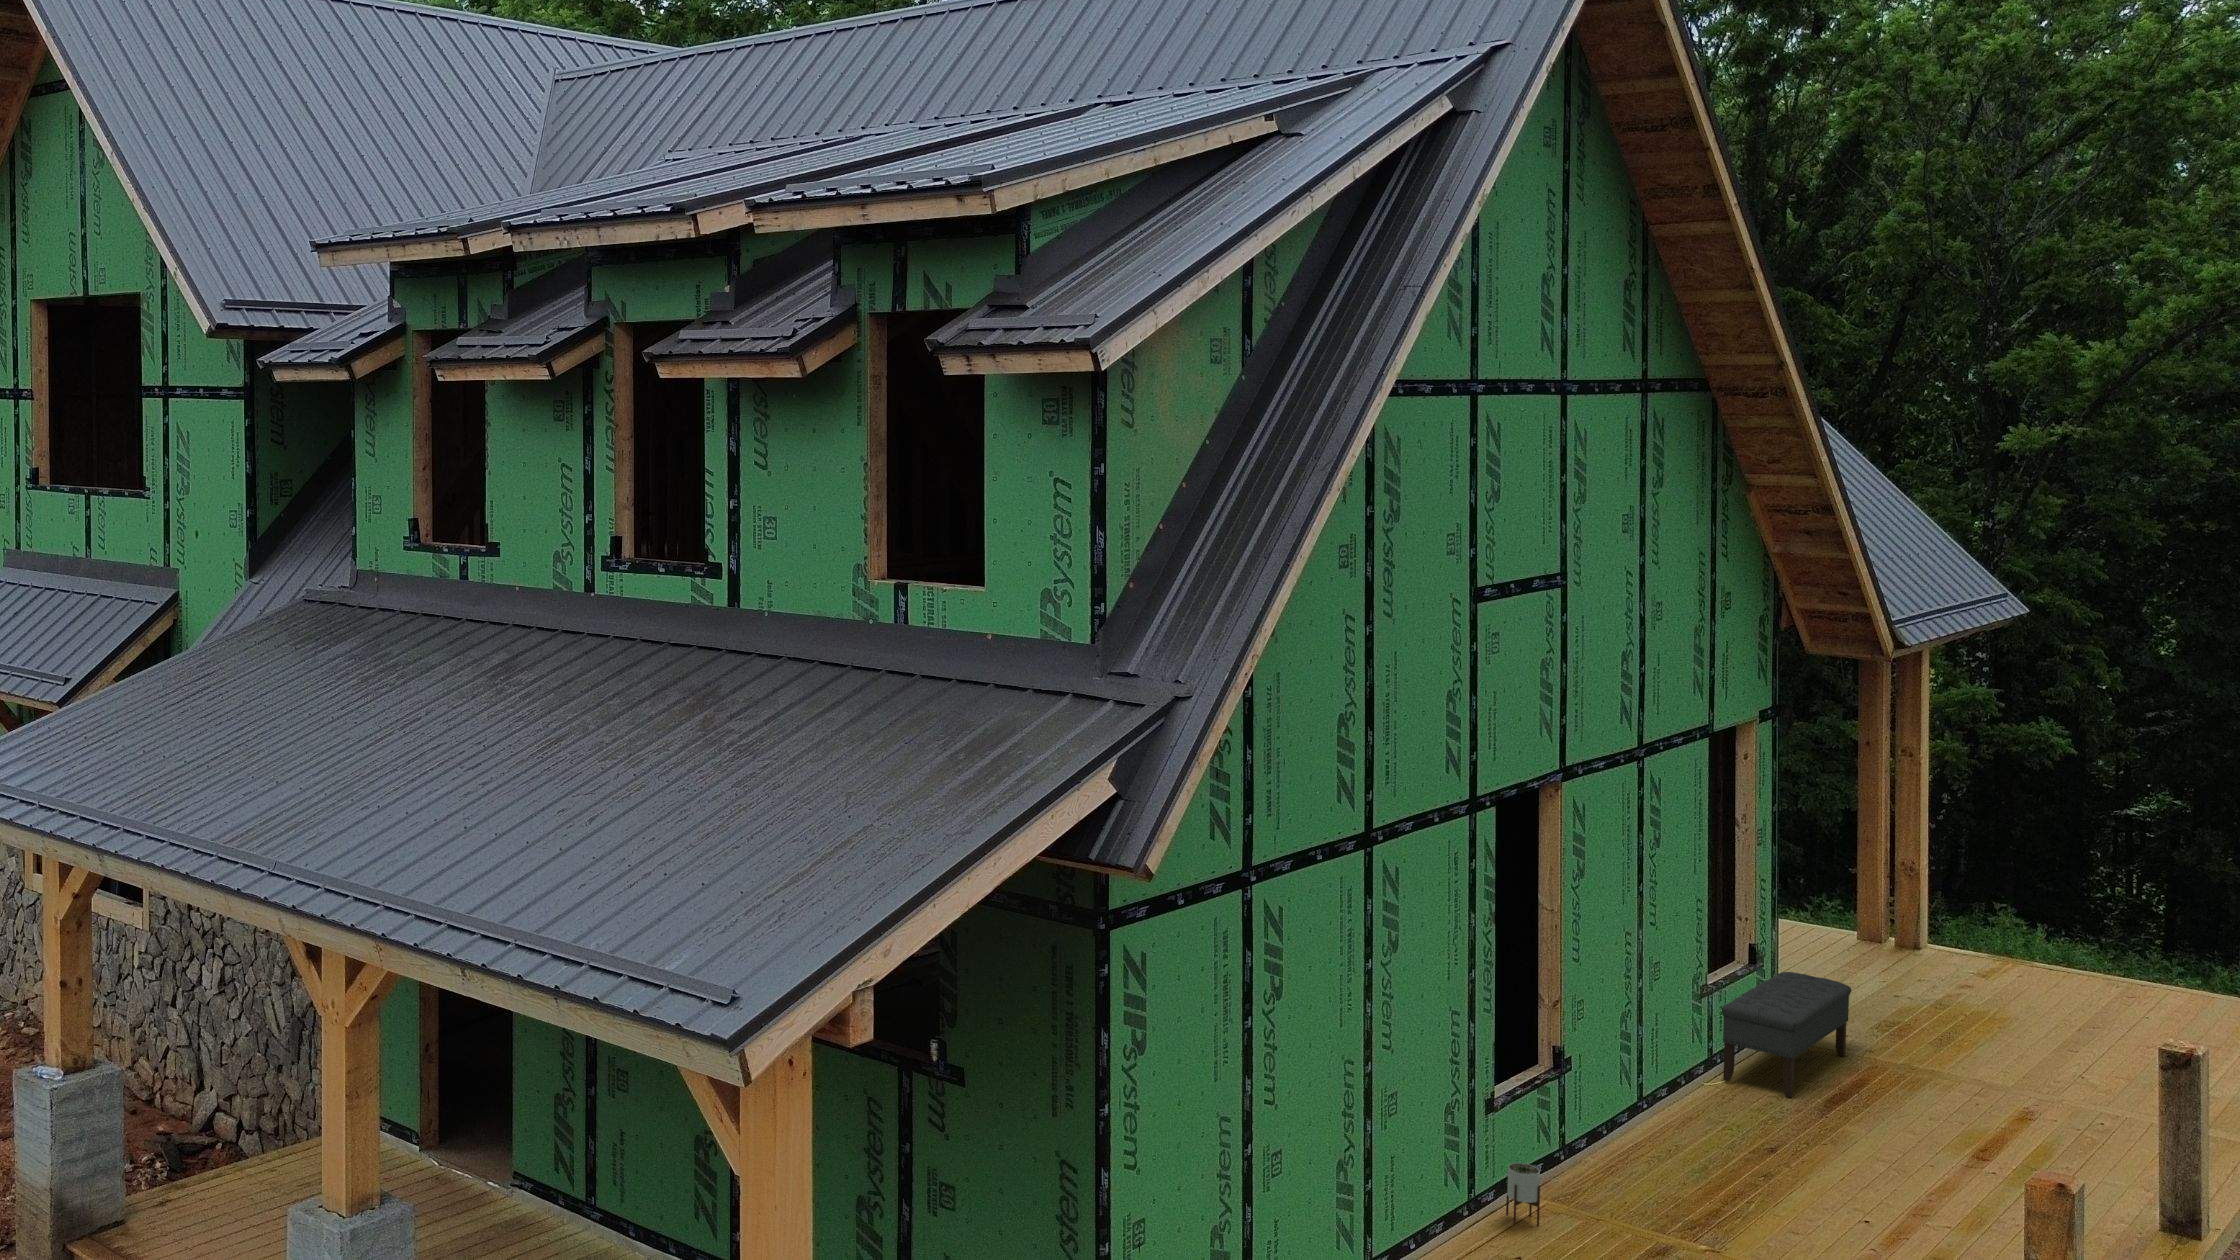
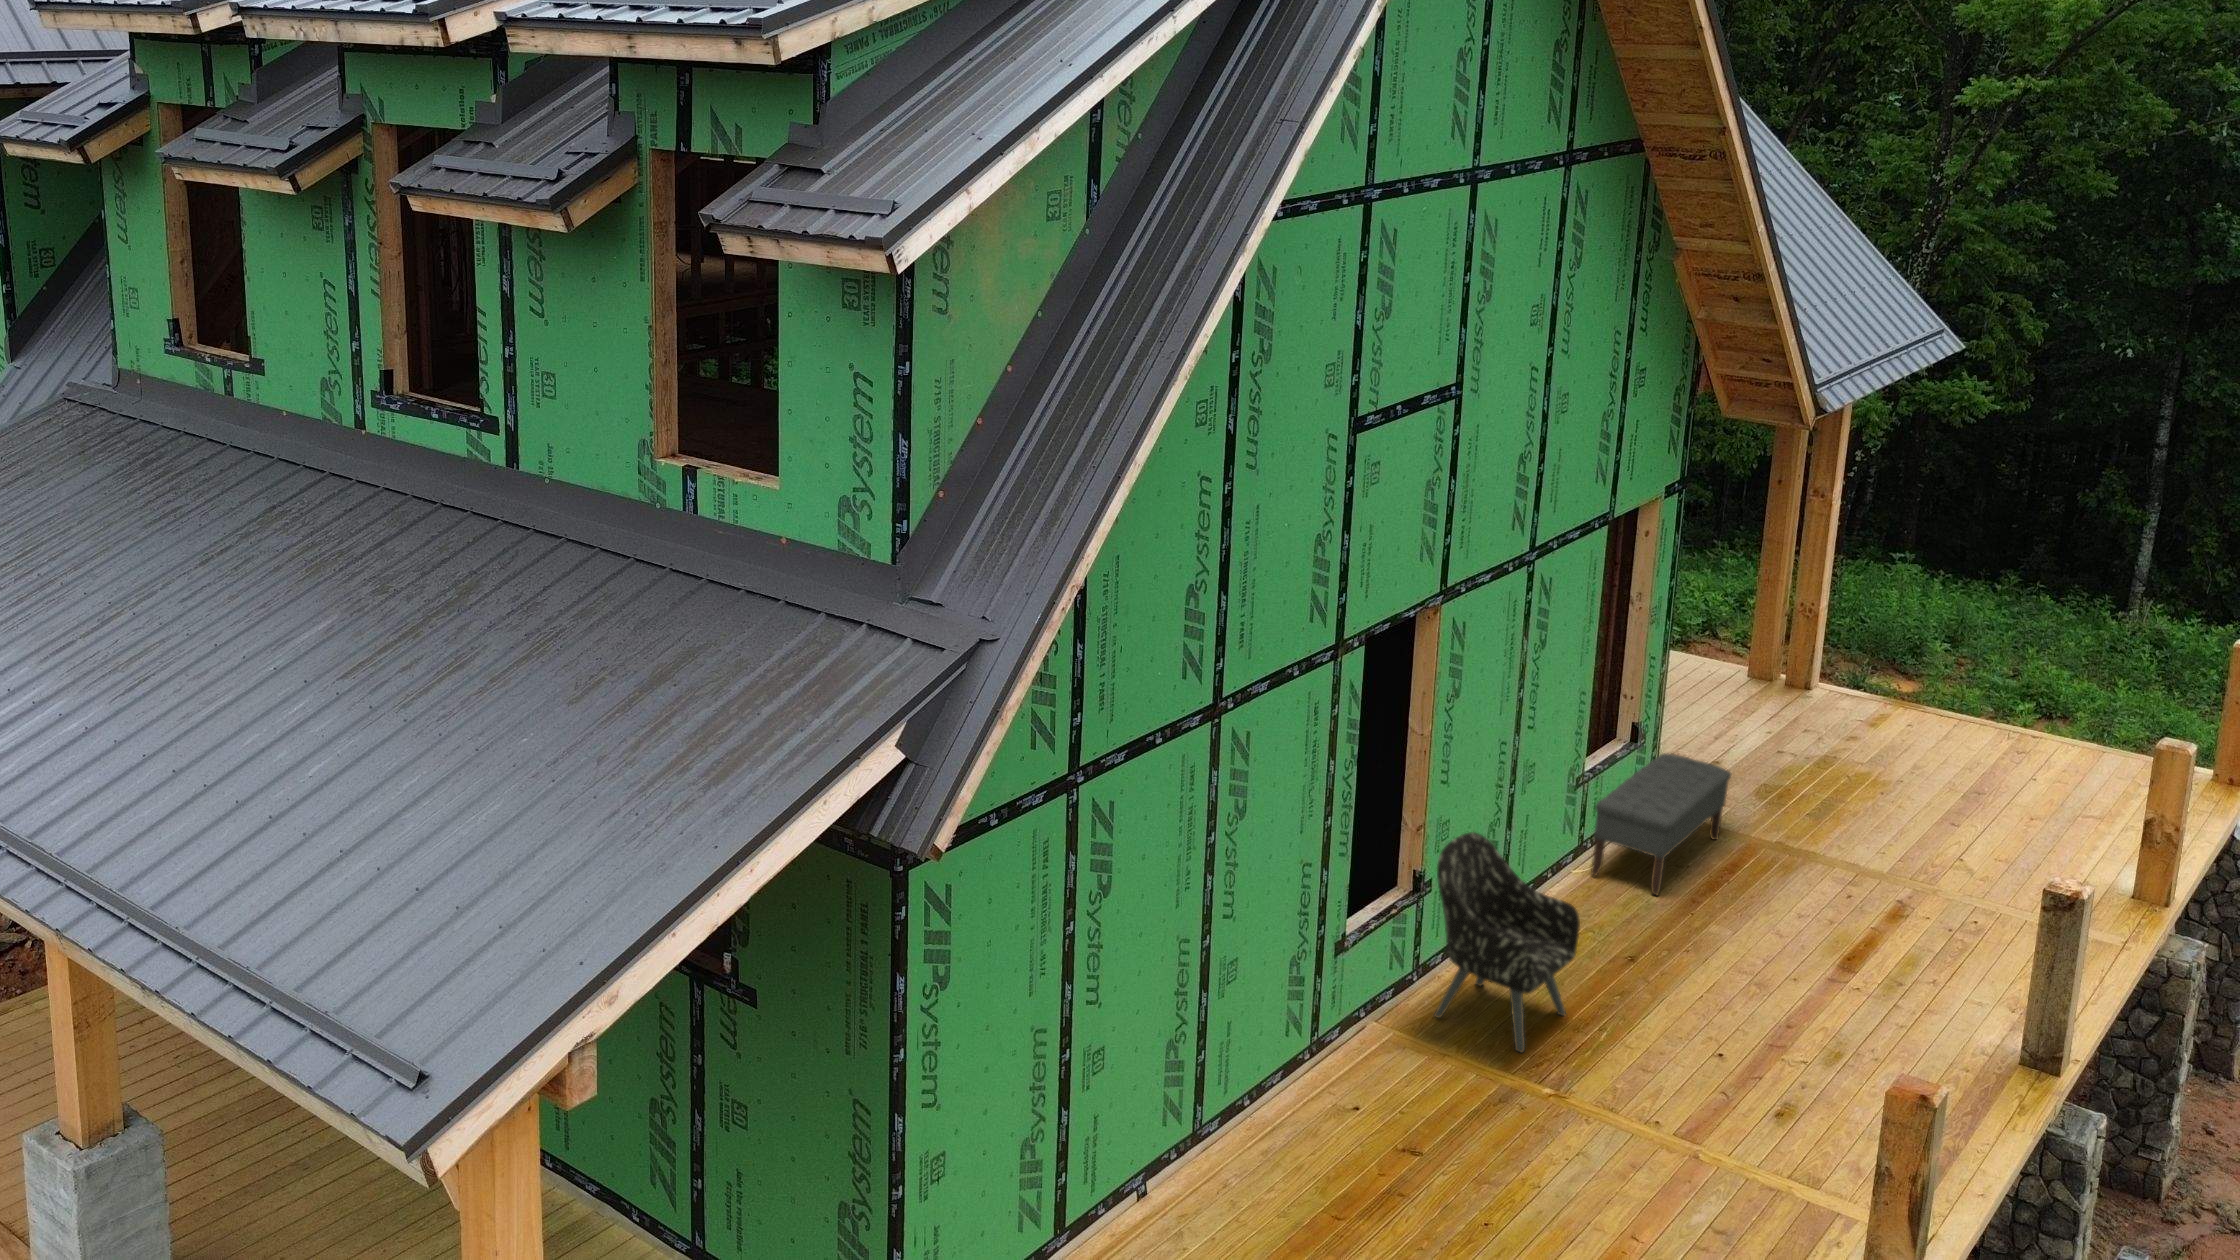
armchair: none [1576,1005,1718,1213] -> present [1434,832,1580,1052]
potted plant: present [1506,1163,1540,1226] -> none [1350,969,1387,1073]

